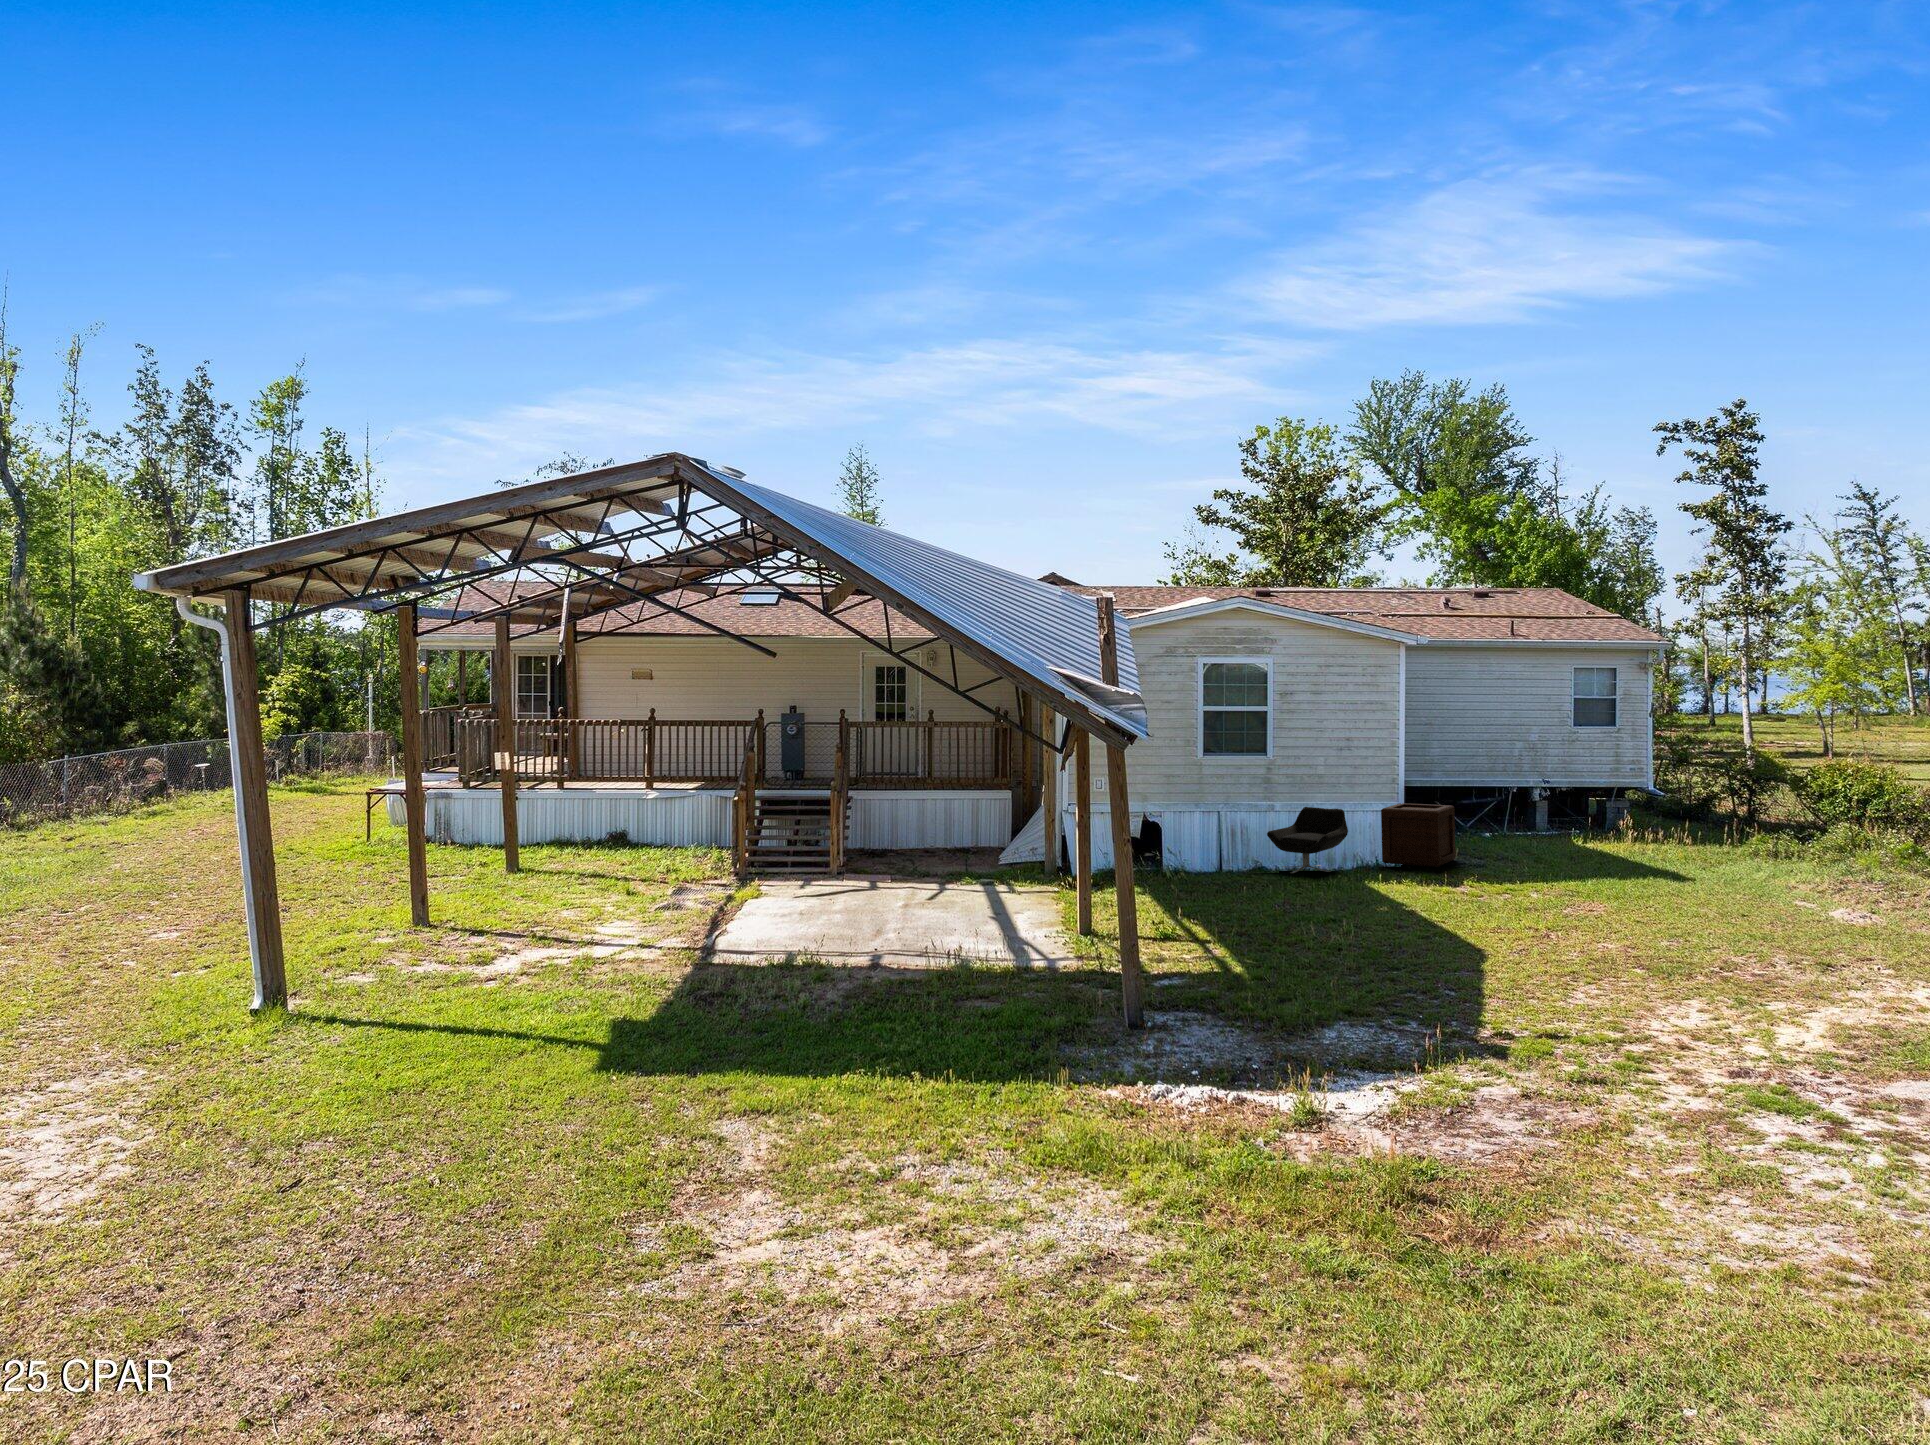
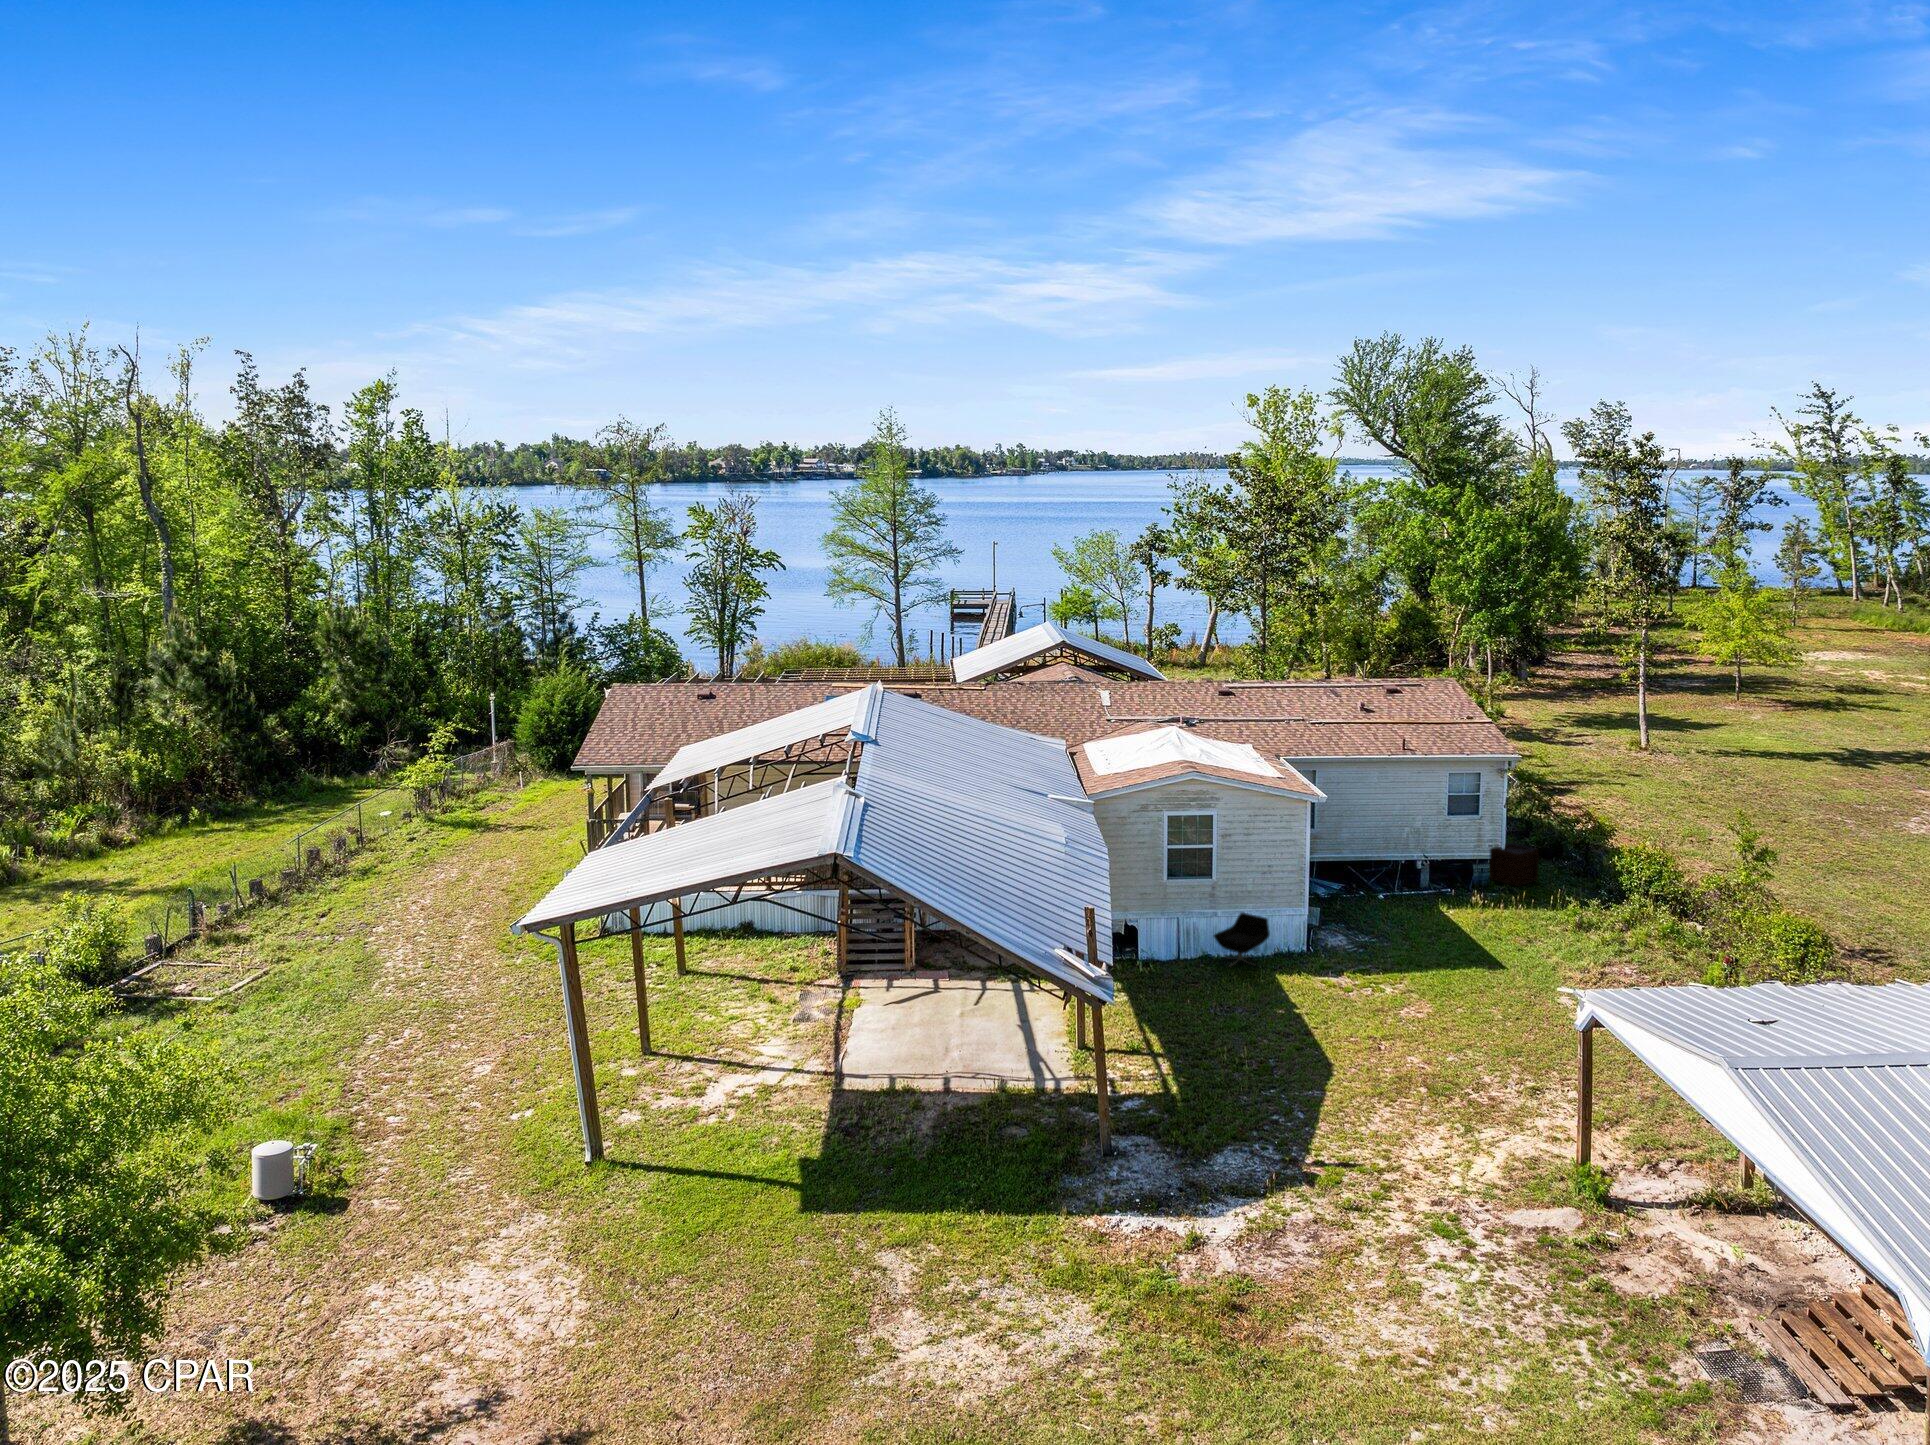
wooden crate: present [1381,803,1455,867] -> present [1489,843,1539,886]

